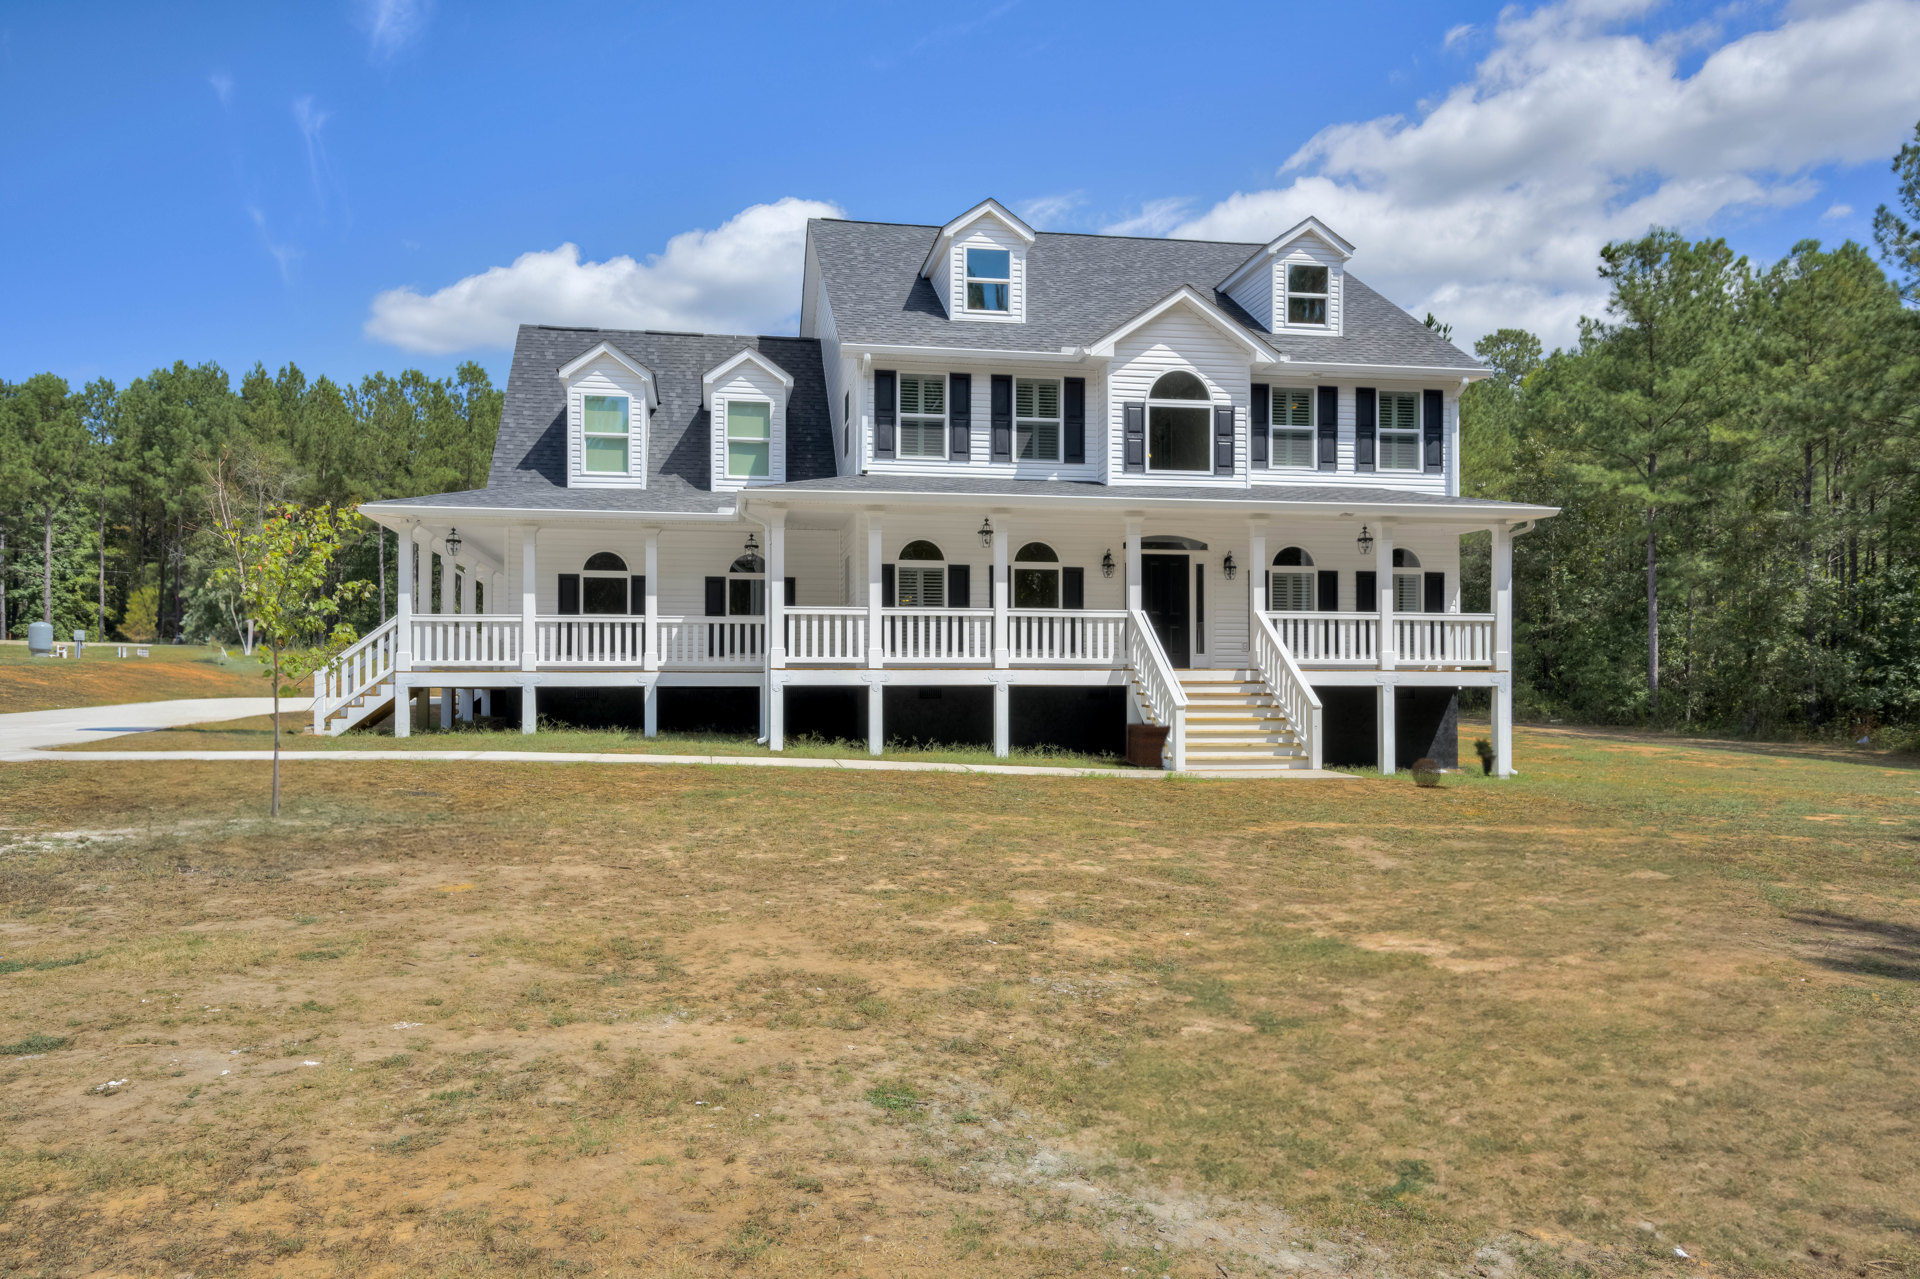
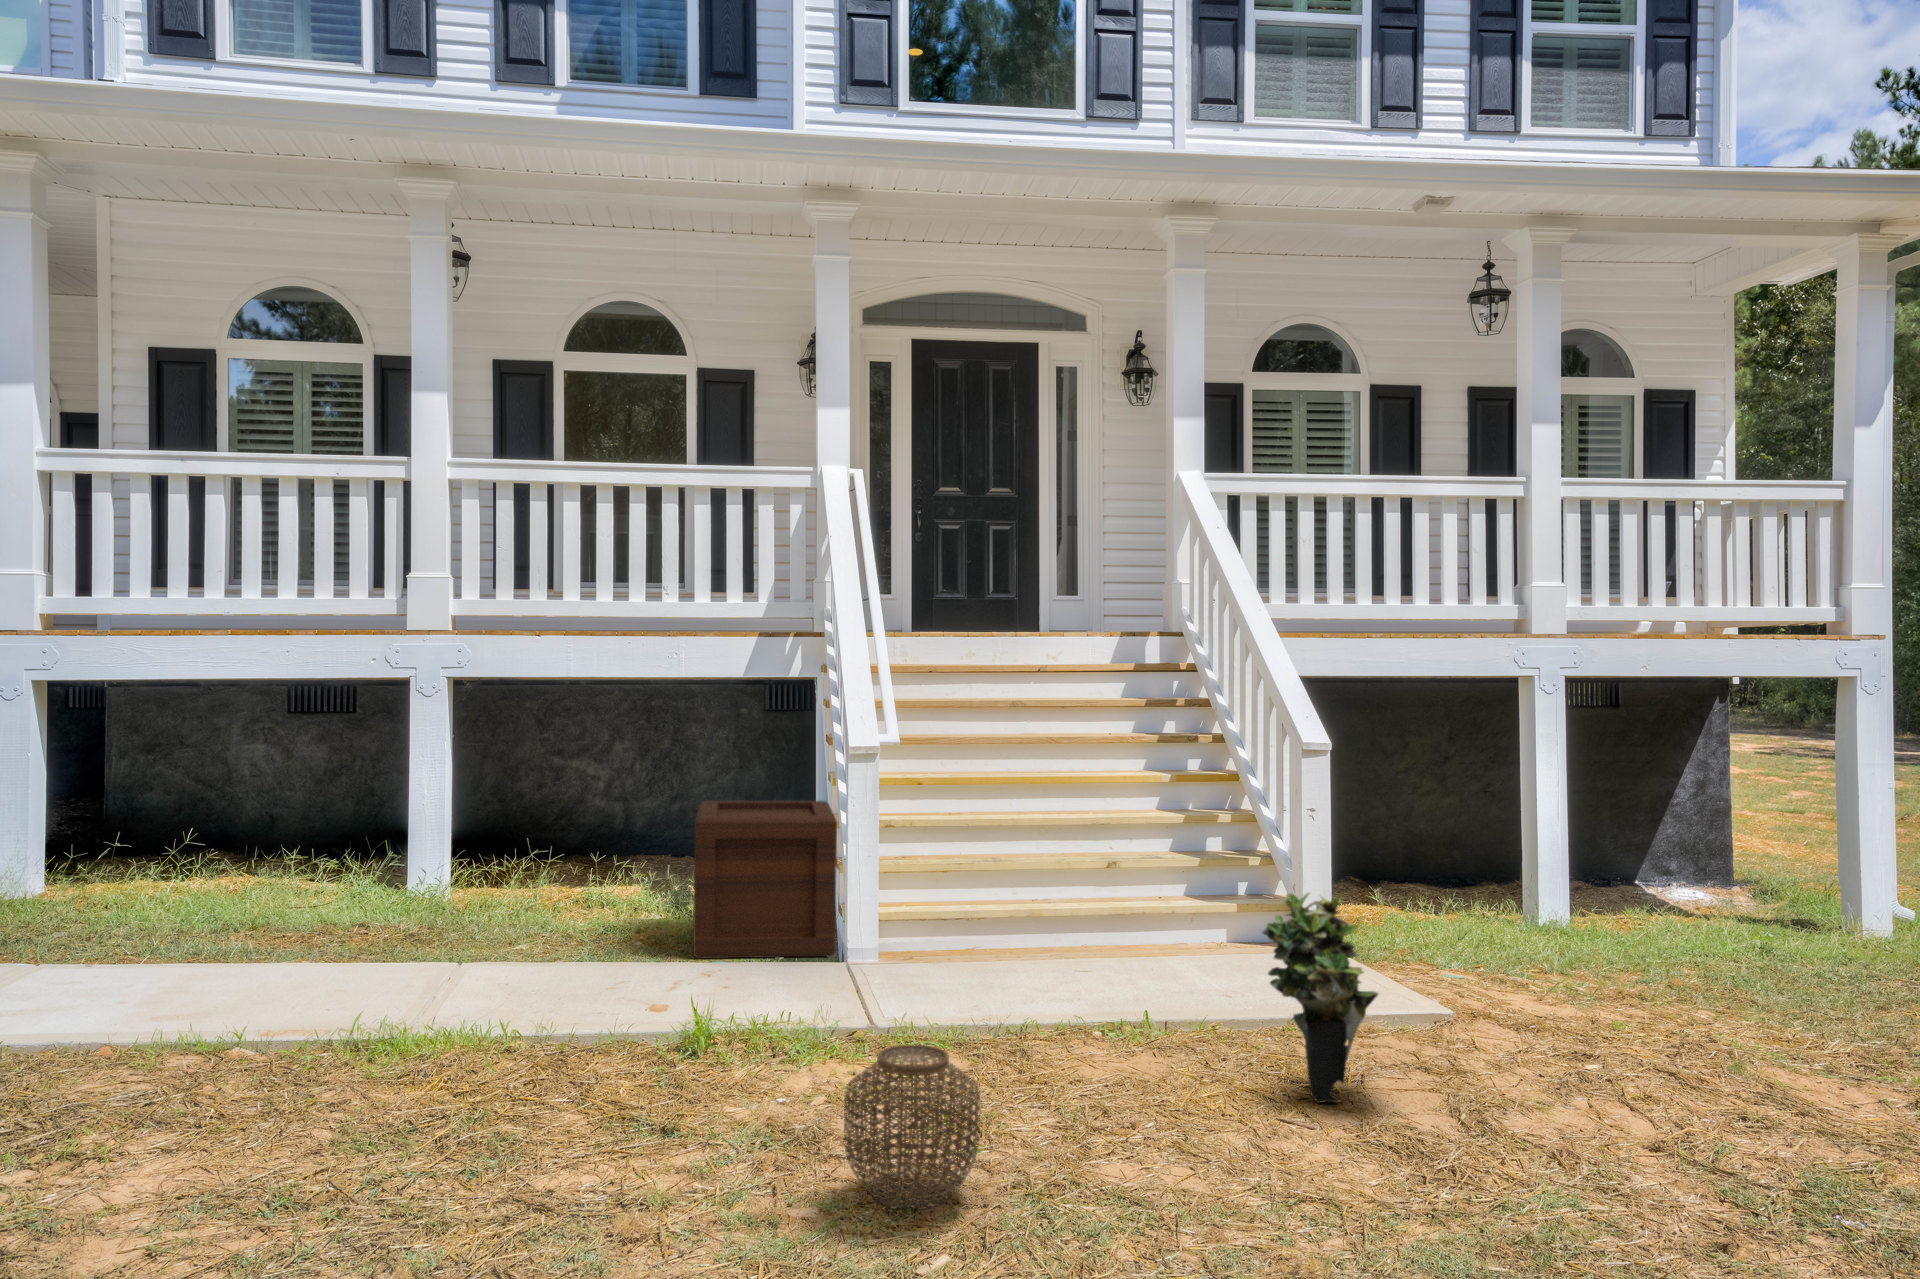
potted plant: present [1474,739,1497,776] -> present [1262,893,1378,1103]
woven basket: present [1412,758,1441,787] -> present [844,1045,980,1209]

